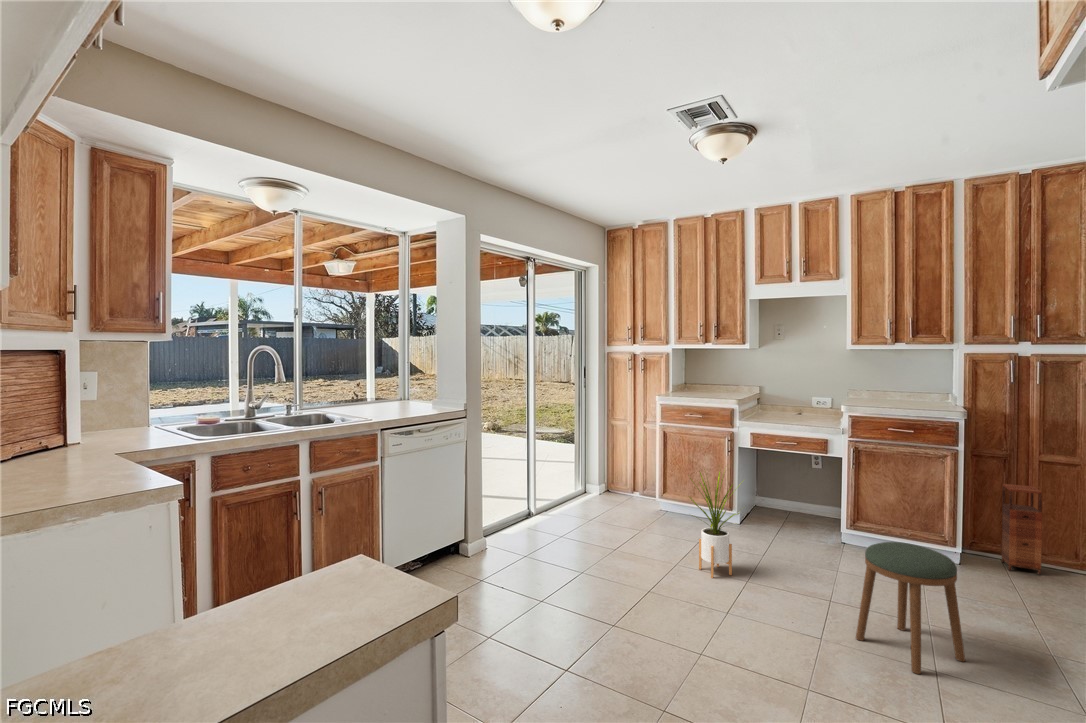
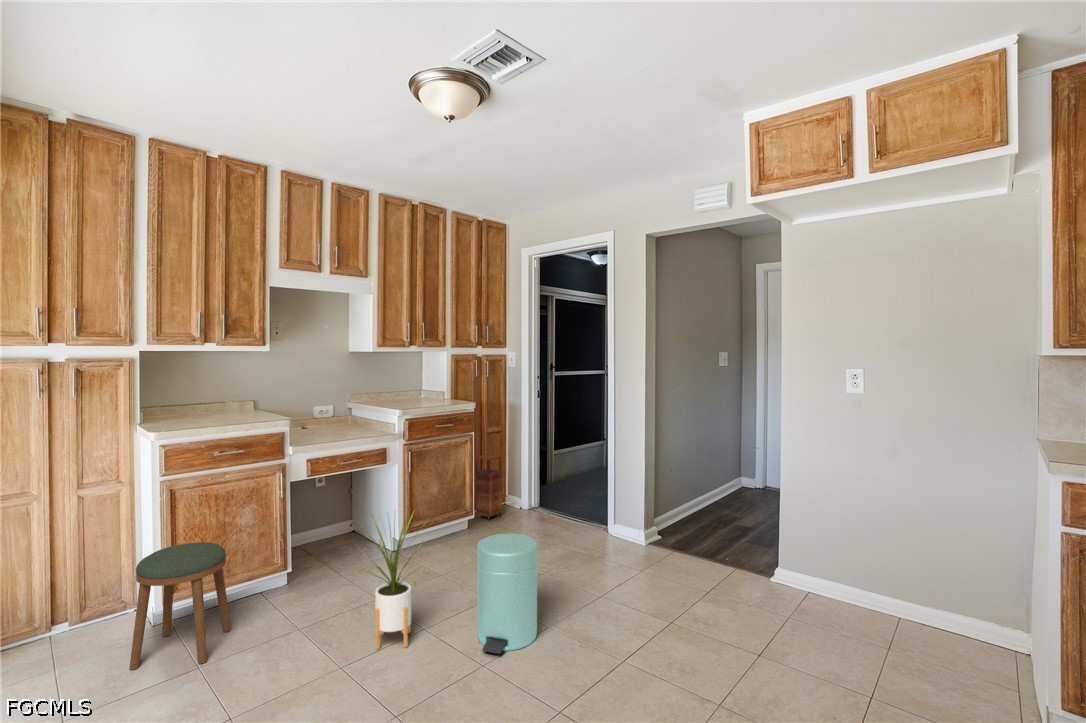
trash can: none [734,520,808,629] -> present [477,534,537,654]
stool: present [856,542,965,674] -> present [129,543,231,670]

